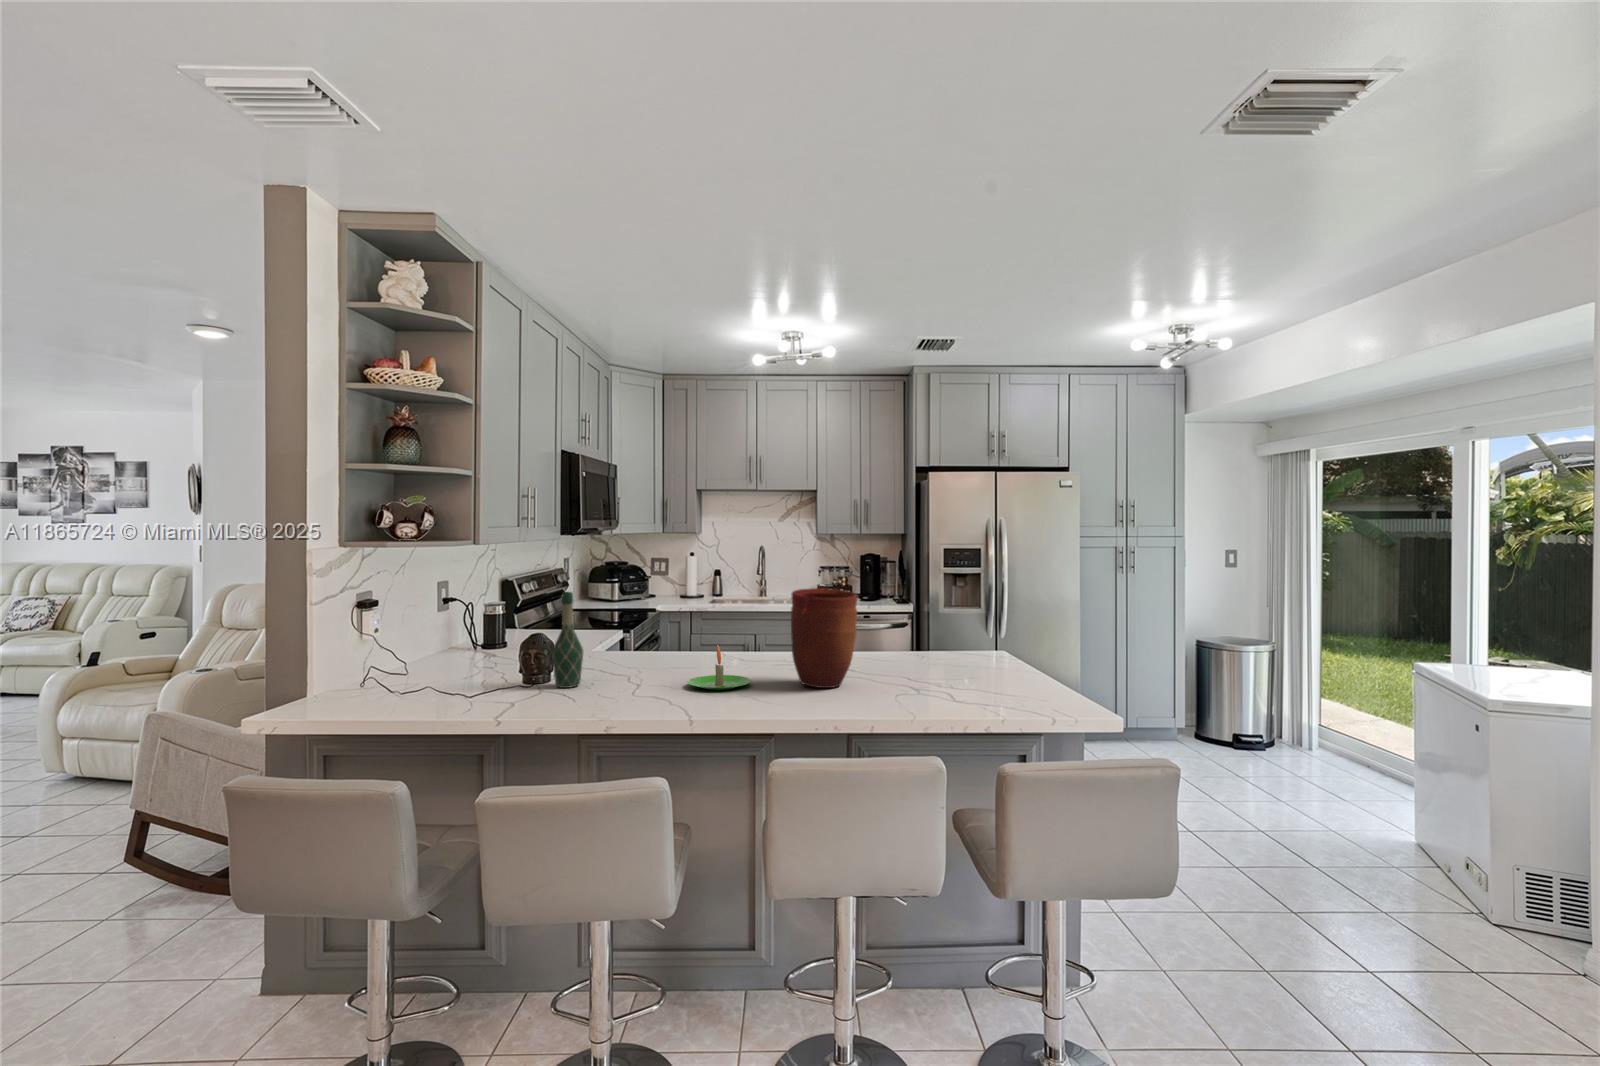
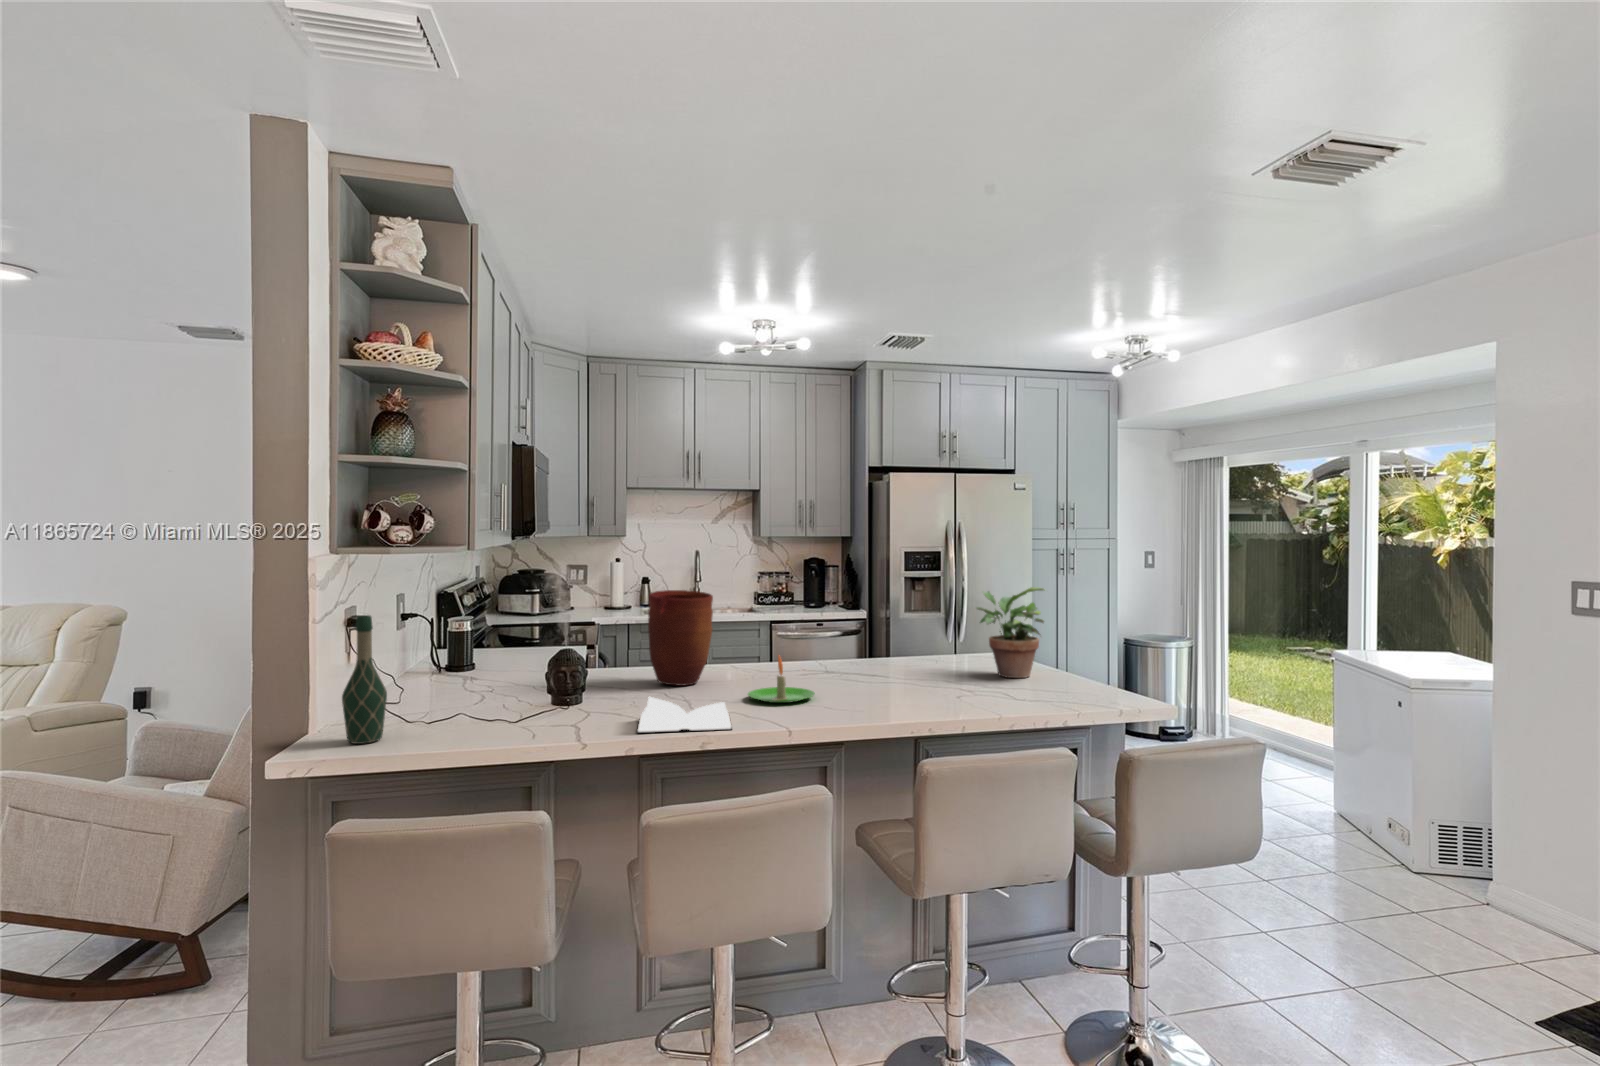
potted plant: none [935,586,1000,676] -> present [977,587,1045,678]
vase: present [791,588,857,688] -> present [648,590,713,686]
wine bottle: present [552,592,583,688] -> present [342,615,387,744]
book: none [553,678,652,712] -> present [637,697,732,733]

